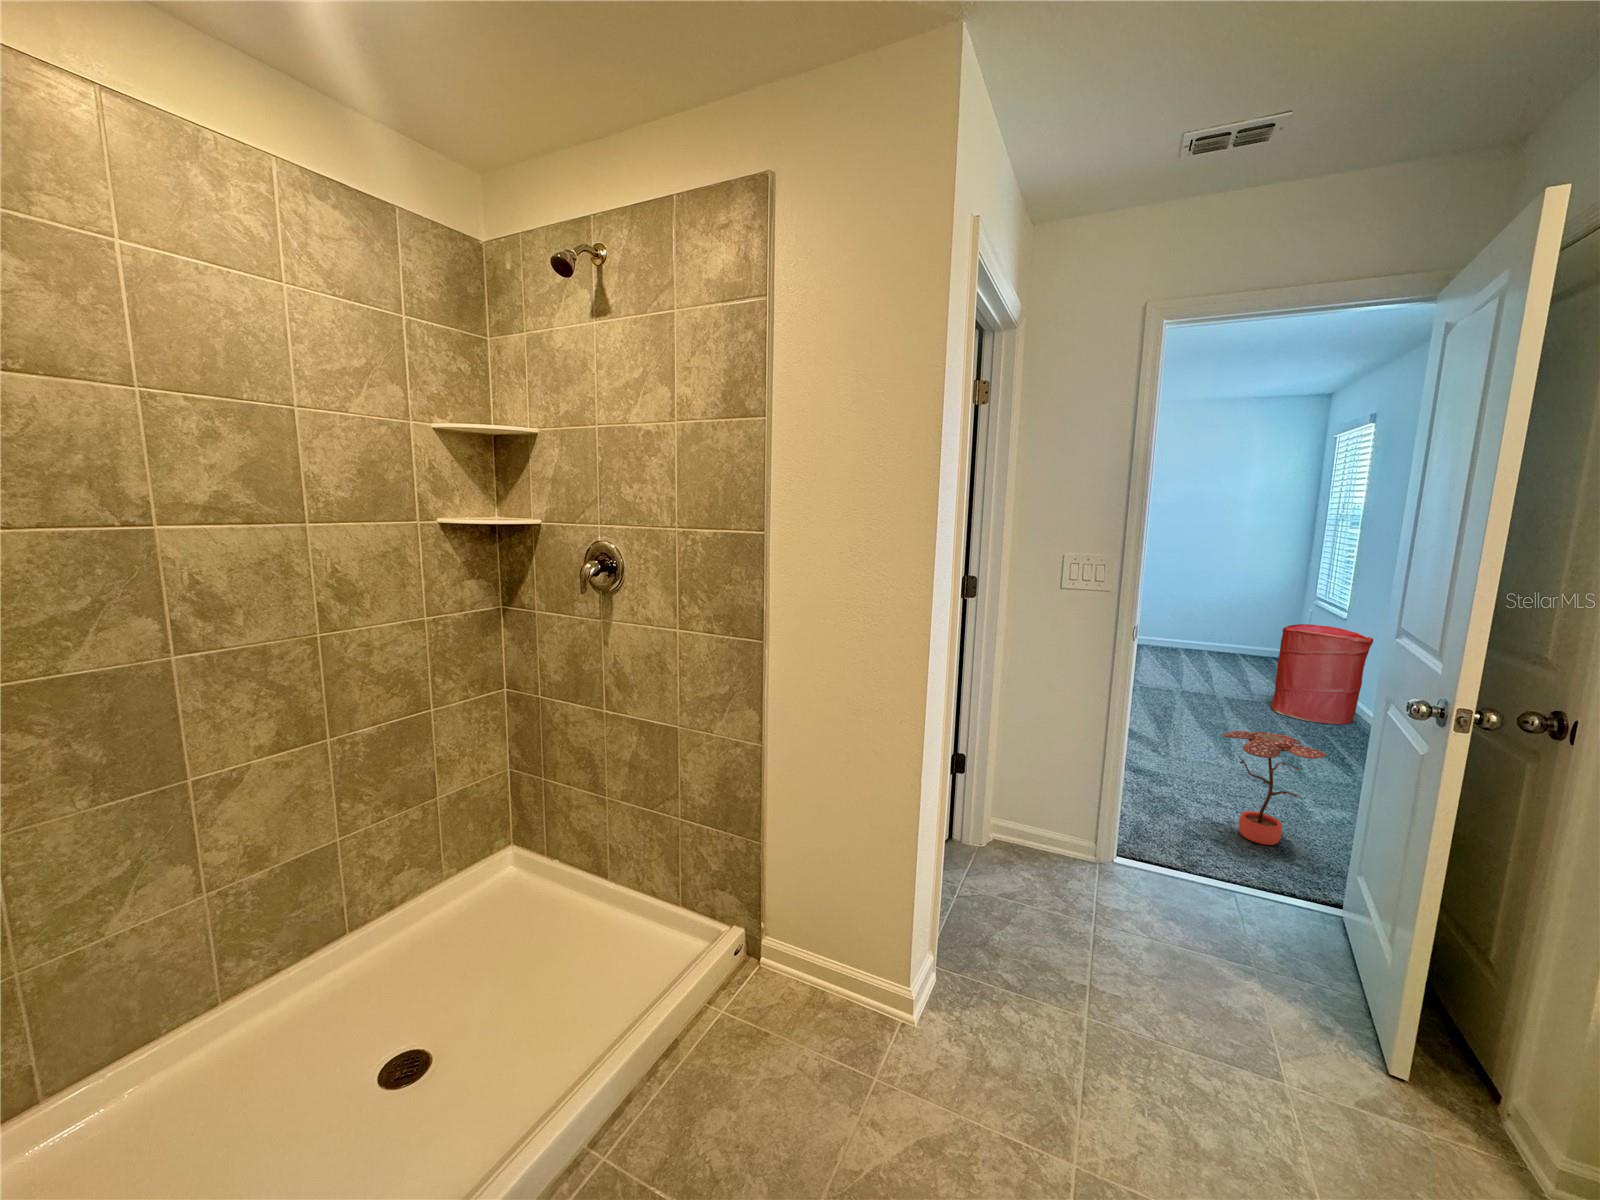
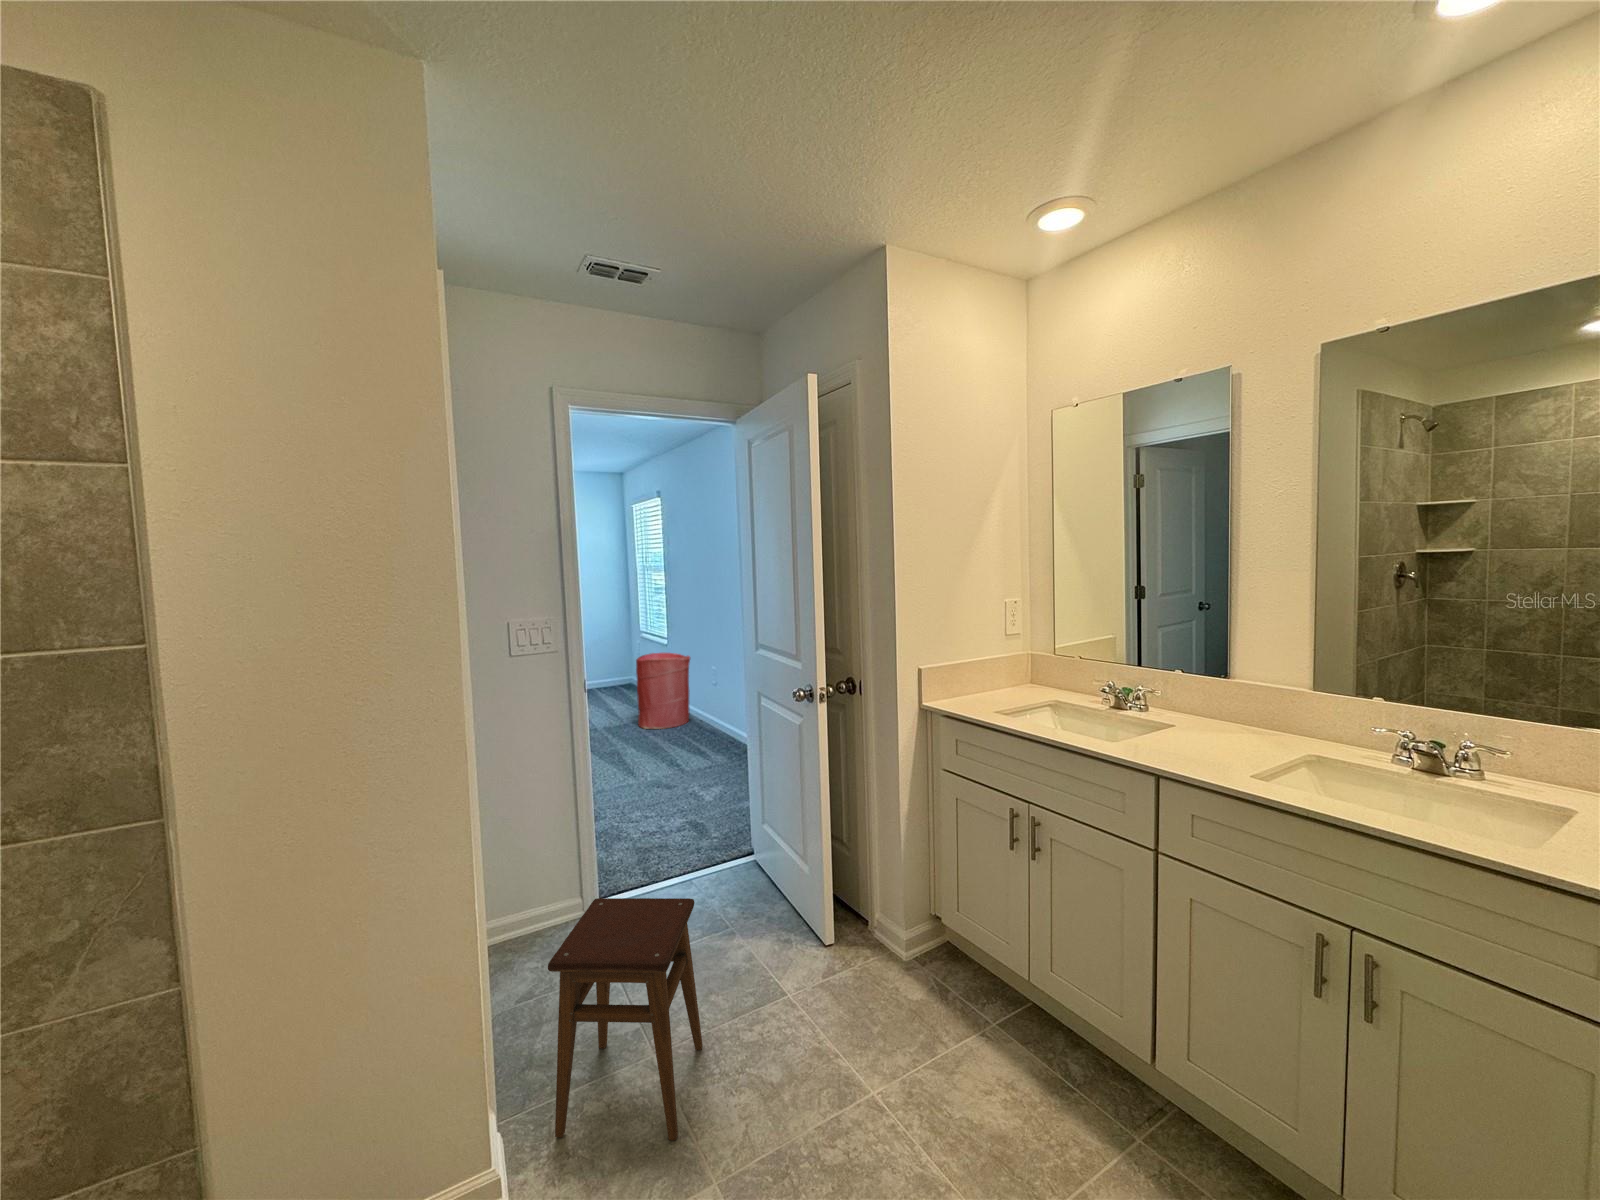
potted plant: present [1222,731,1326,845] -> none [646,741,714,834]
stool: none [971,836,1155,1097] -> present [548,898,703,1140]

